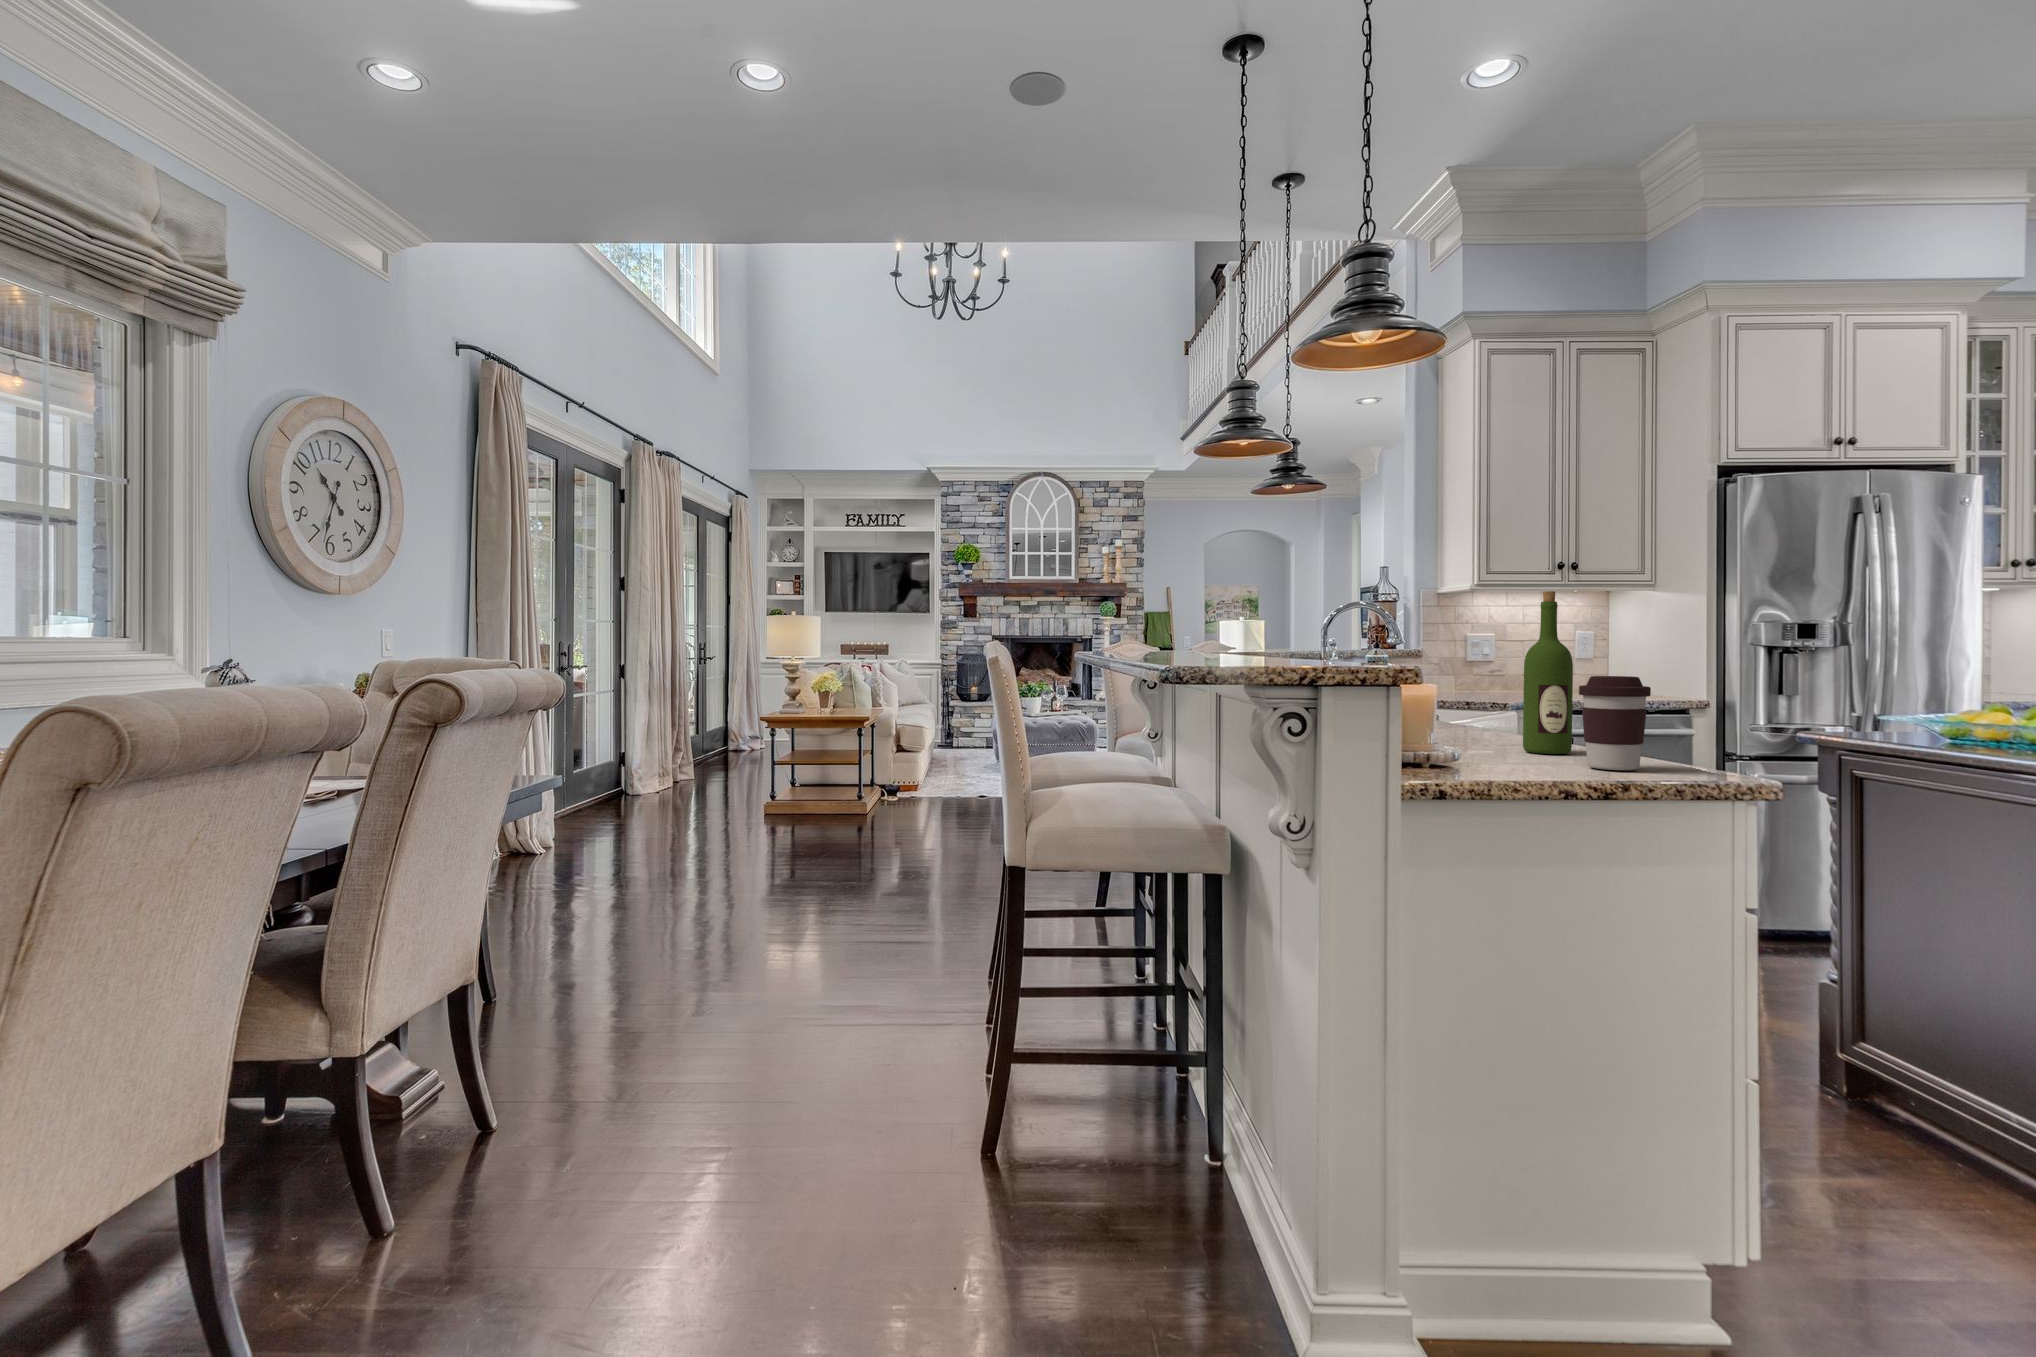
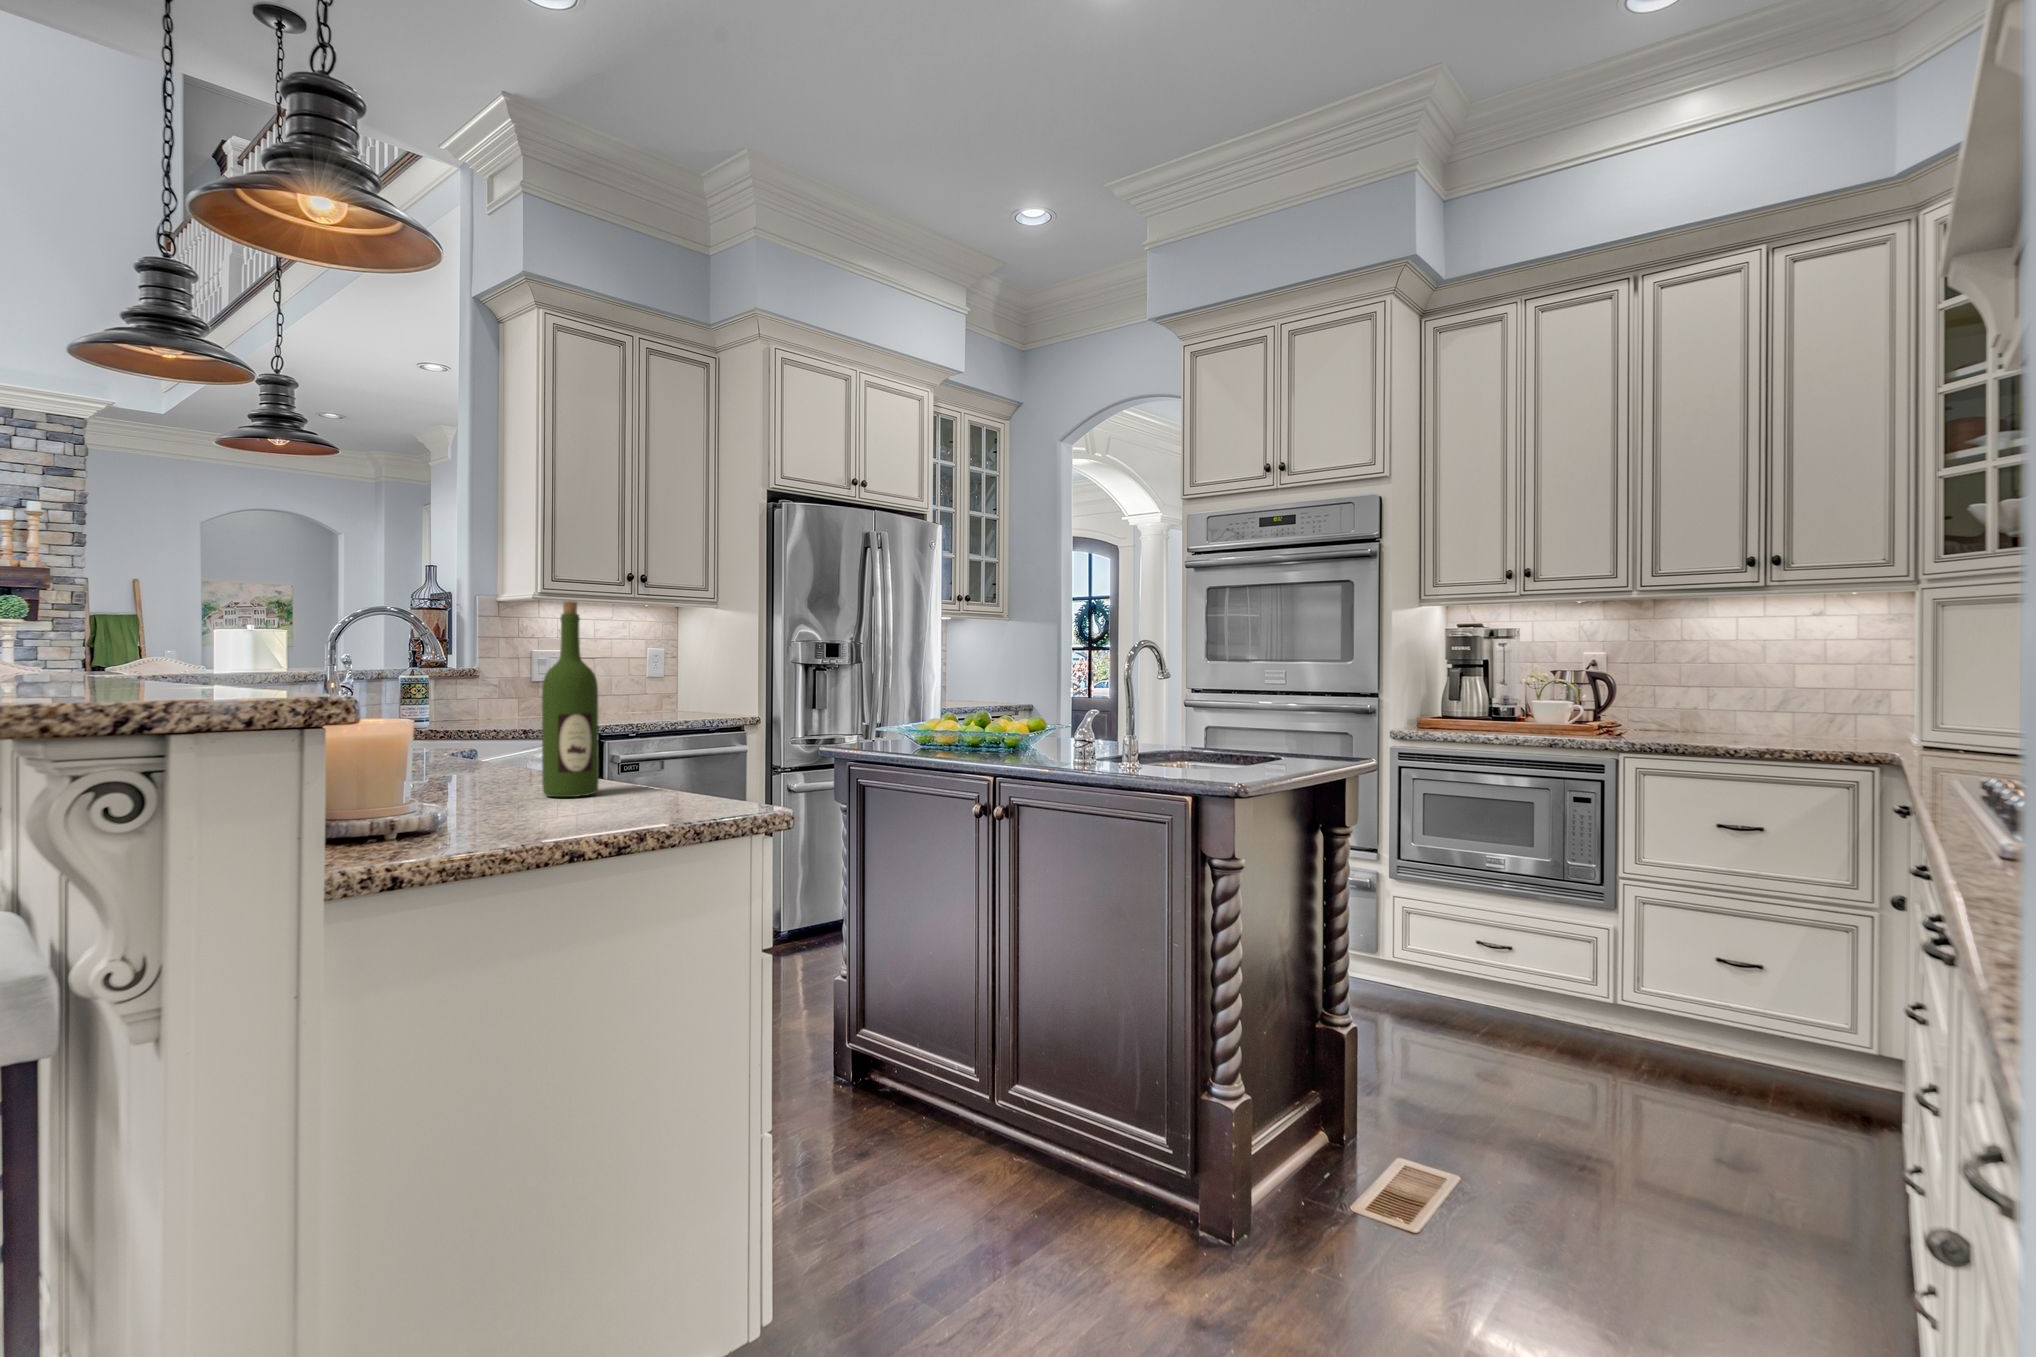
coffee cup: present [1579,676,1651,770] -> none [595,703,671,814]

